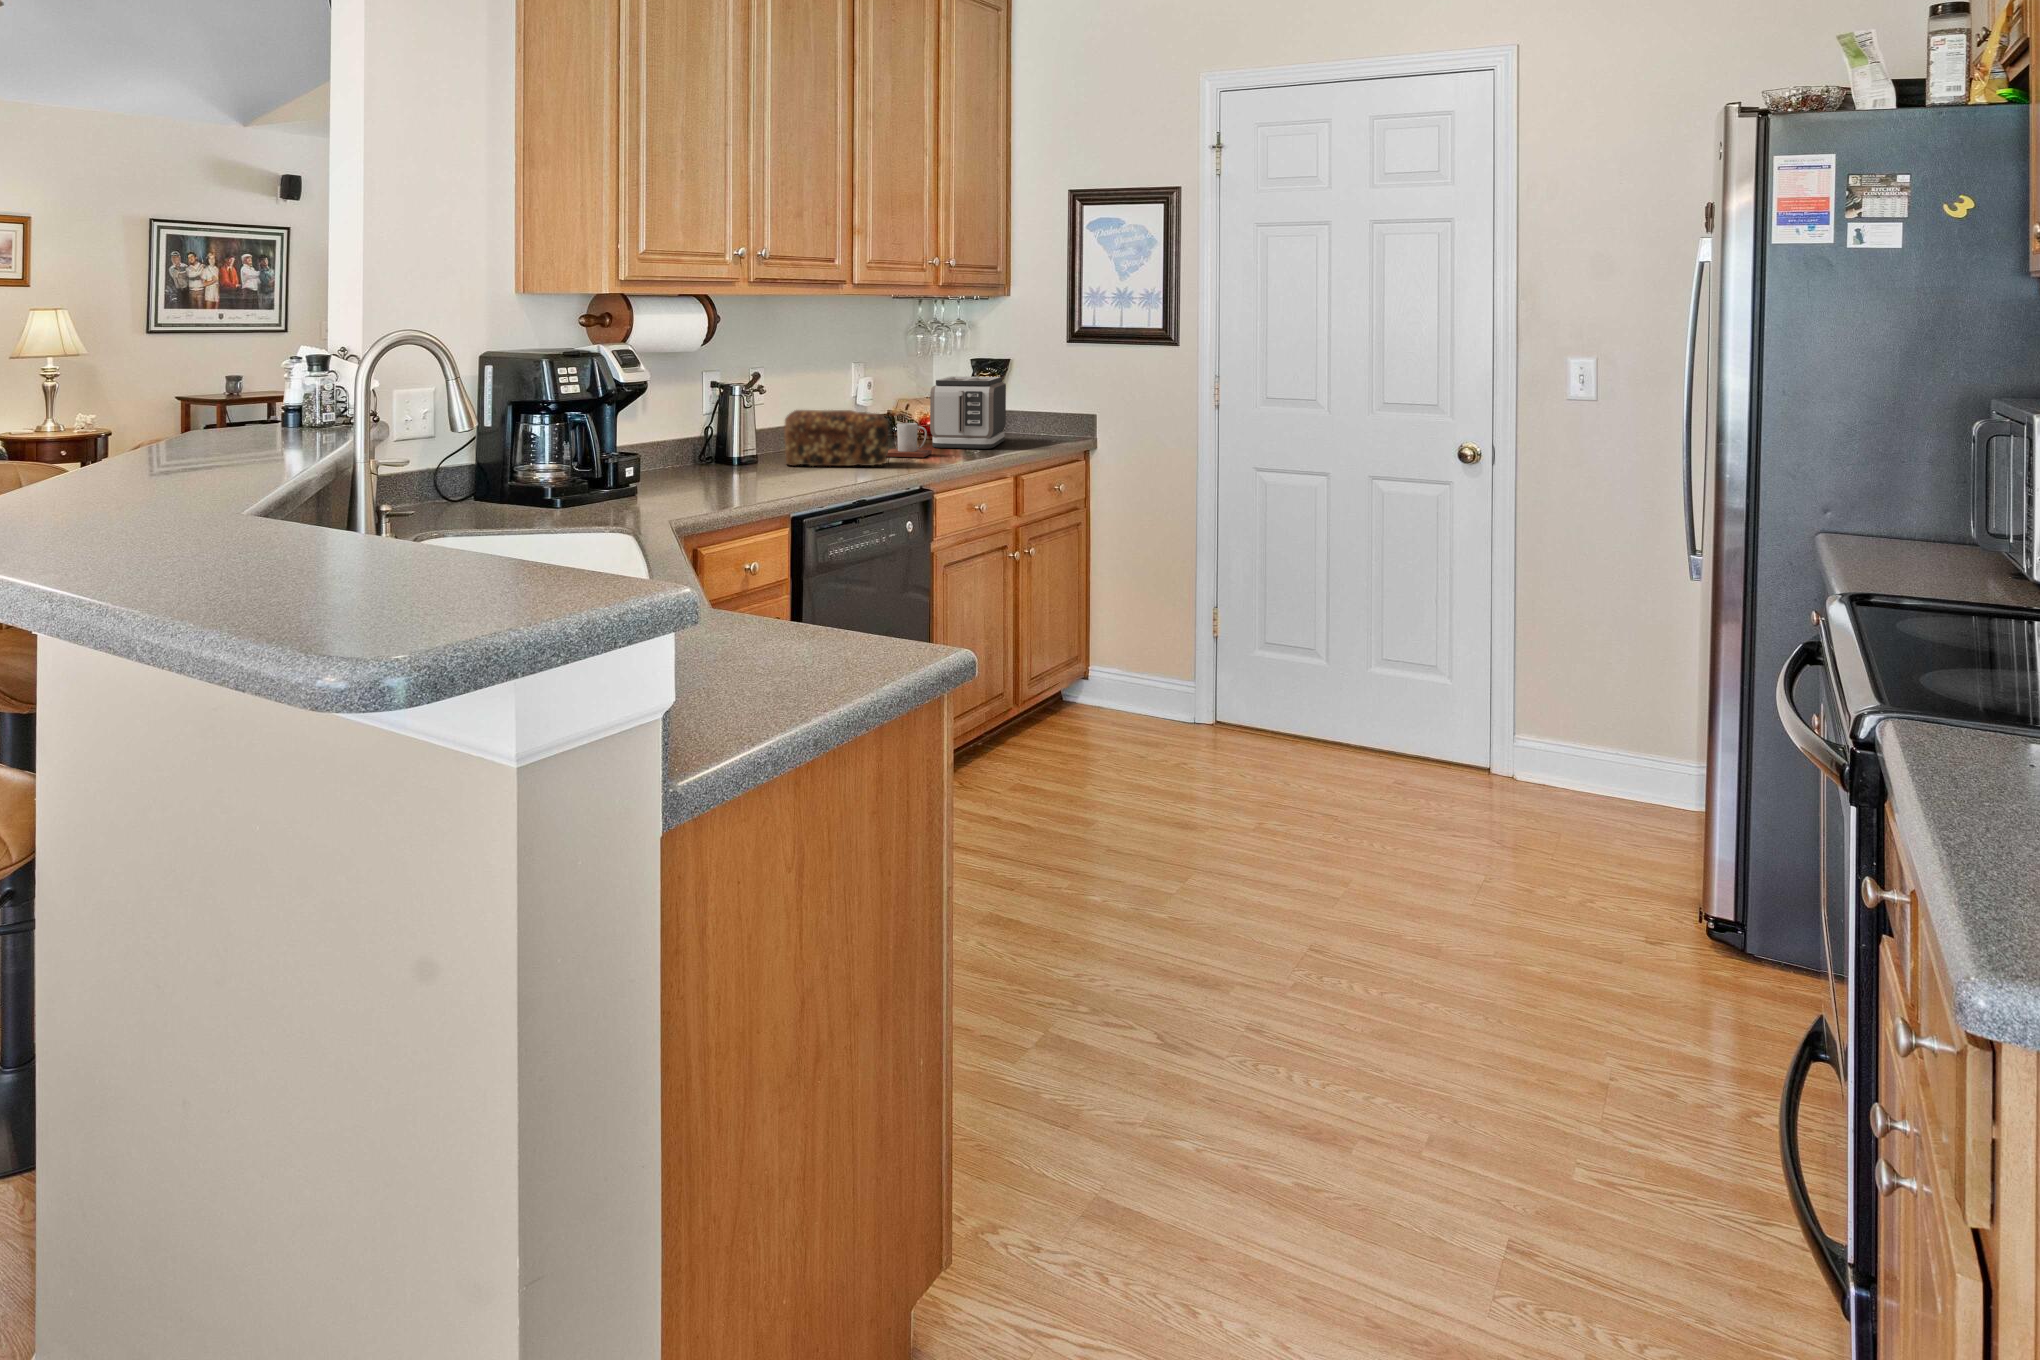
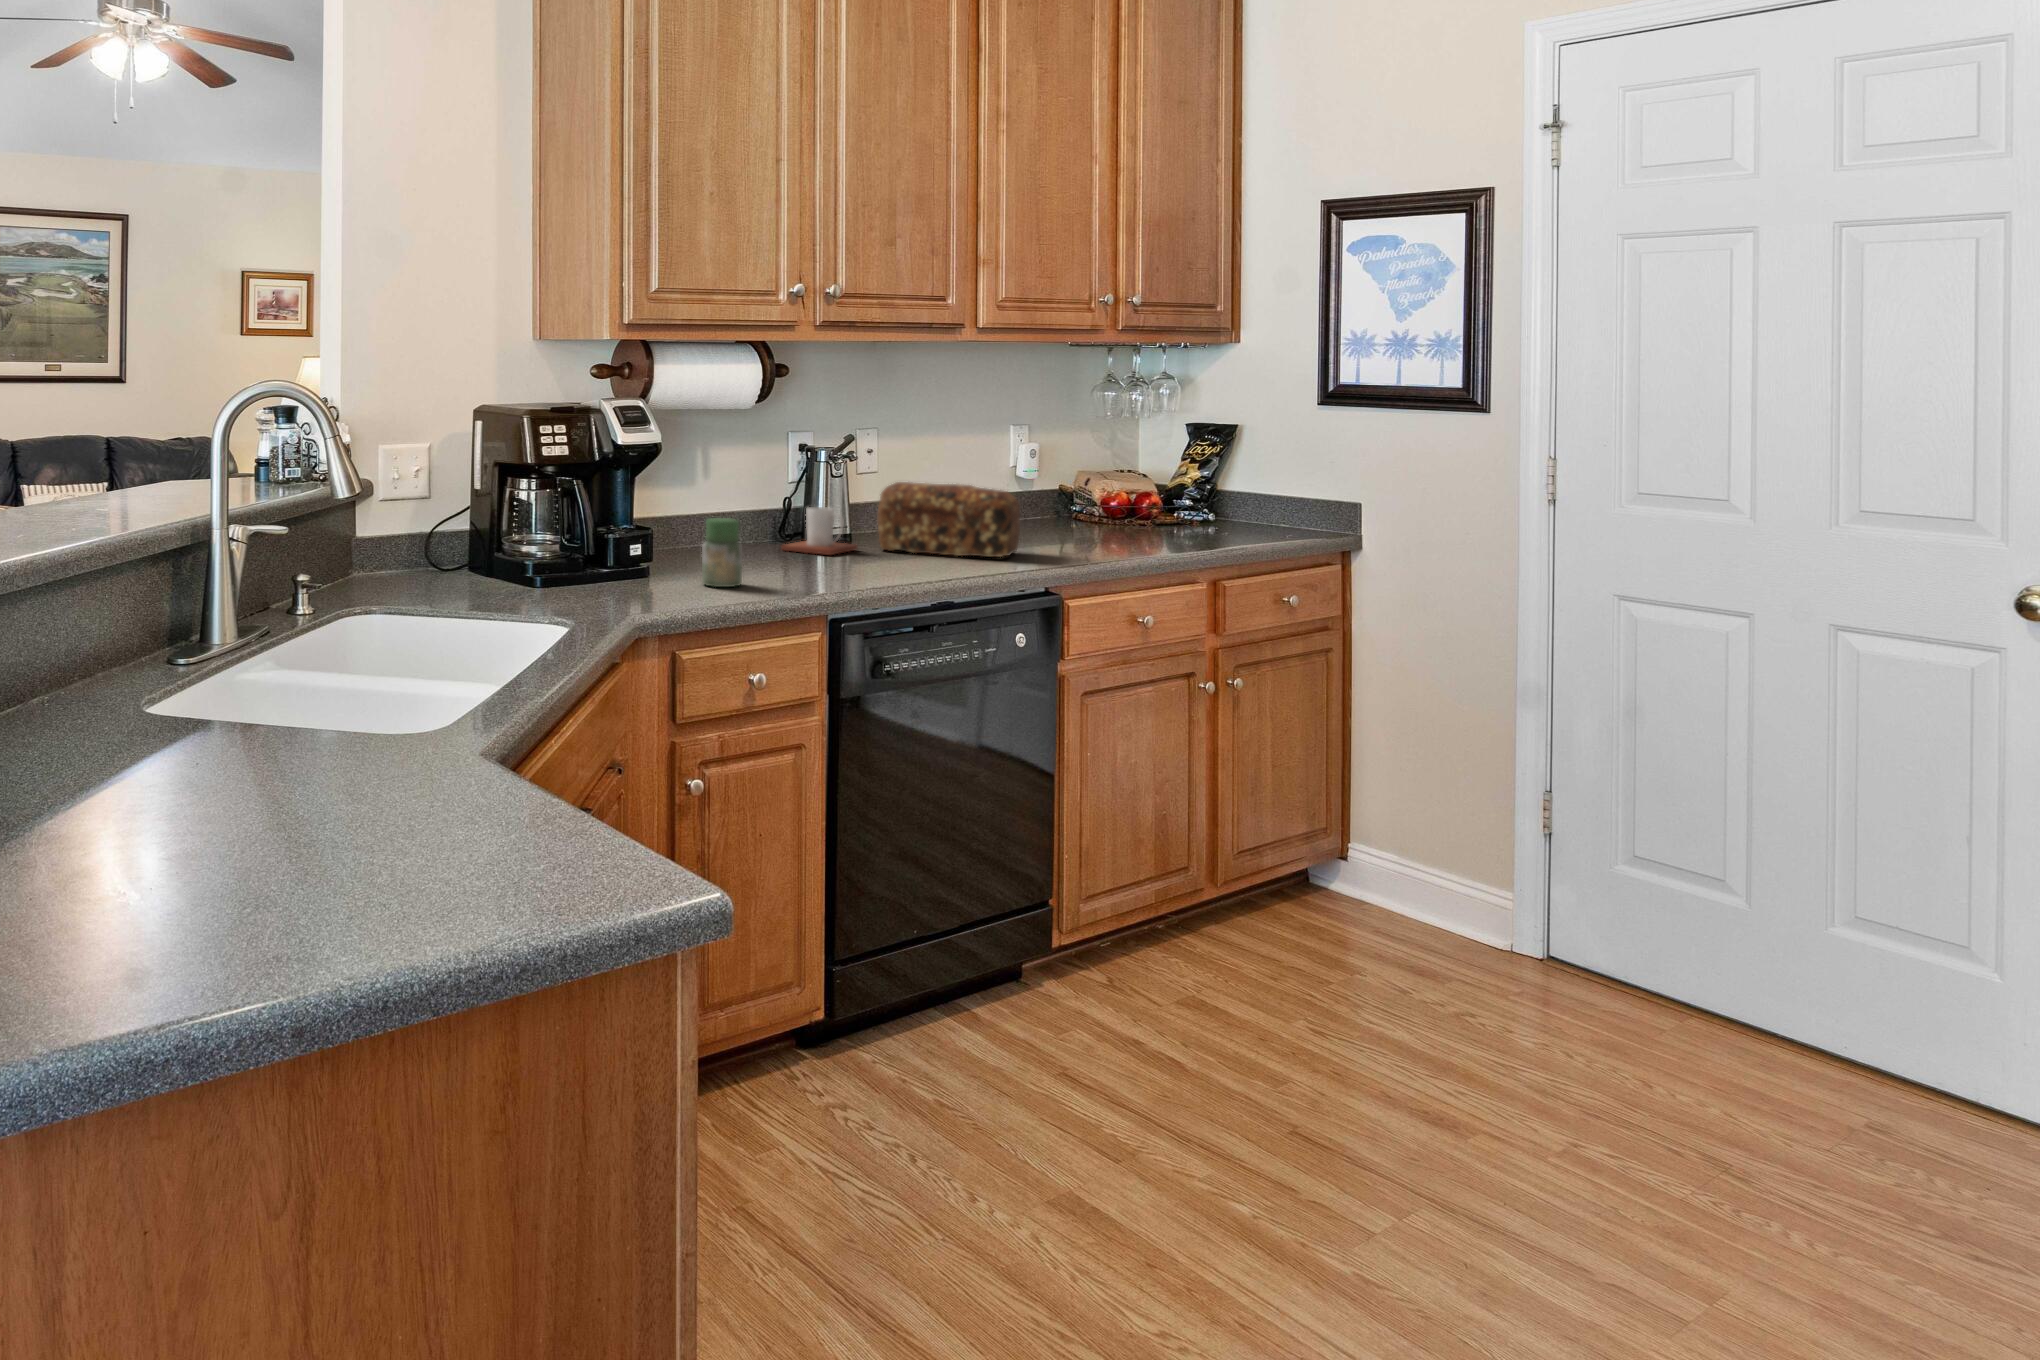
toaster: present [930,376,1006,449] -> none [1106,445,1226,541]
mug: present [887,423,932,457] -> present [782,507,858,555]
jar: none [689,441,721,496] -> present [702,518,742,587]

